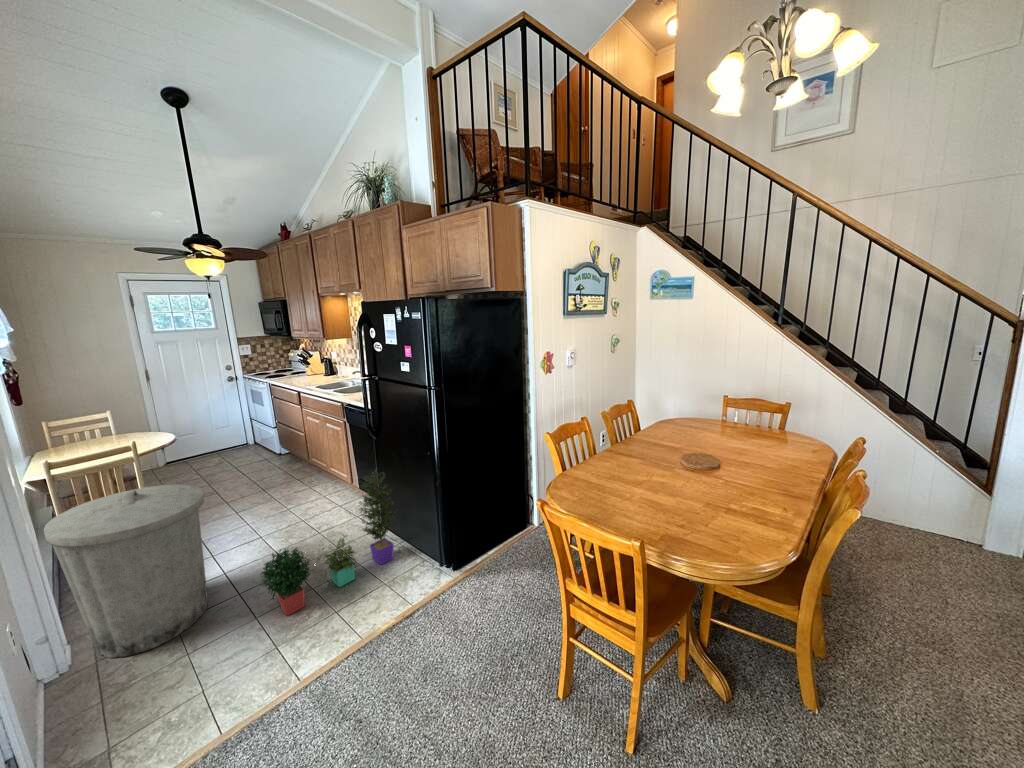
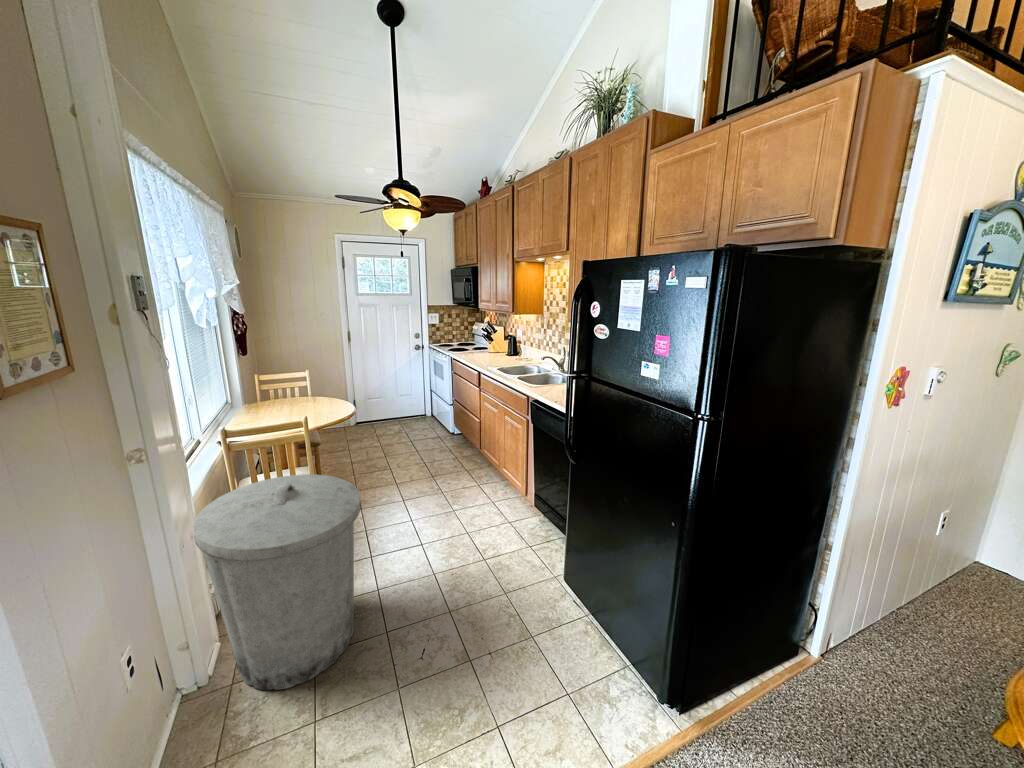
potted plant: present [261,470,395,616] -> none [407,511,596,705]

